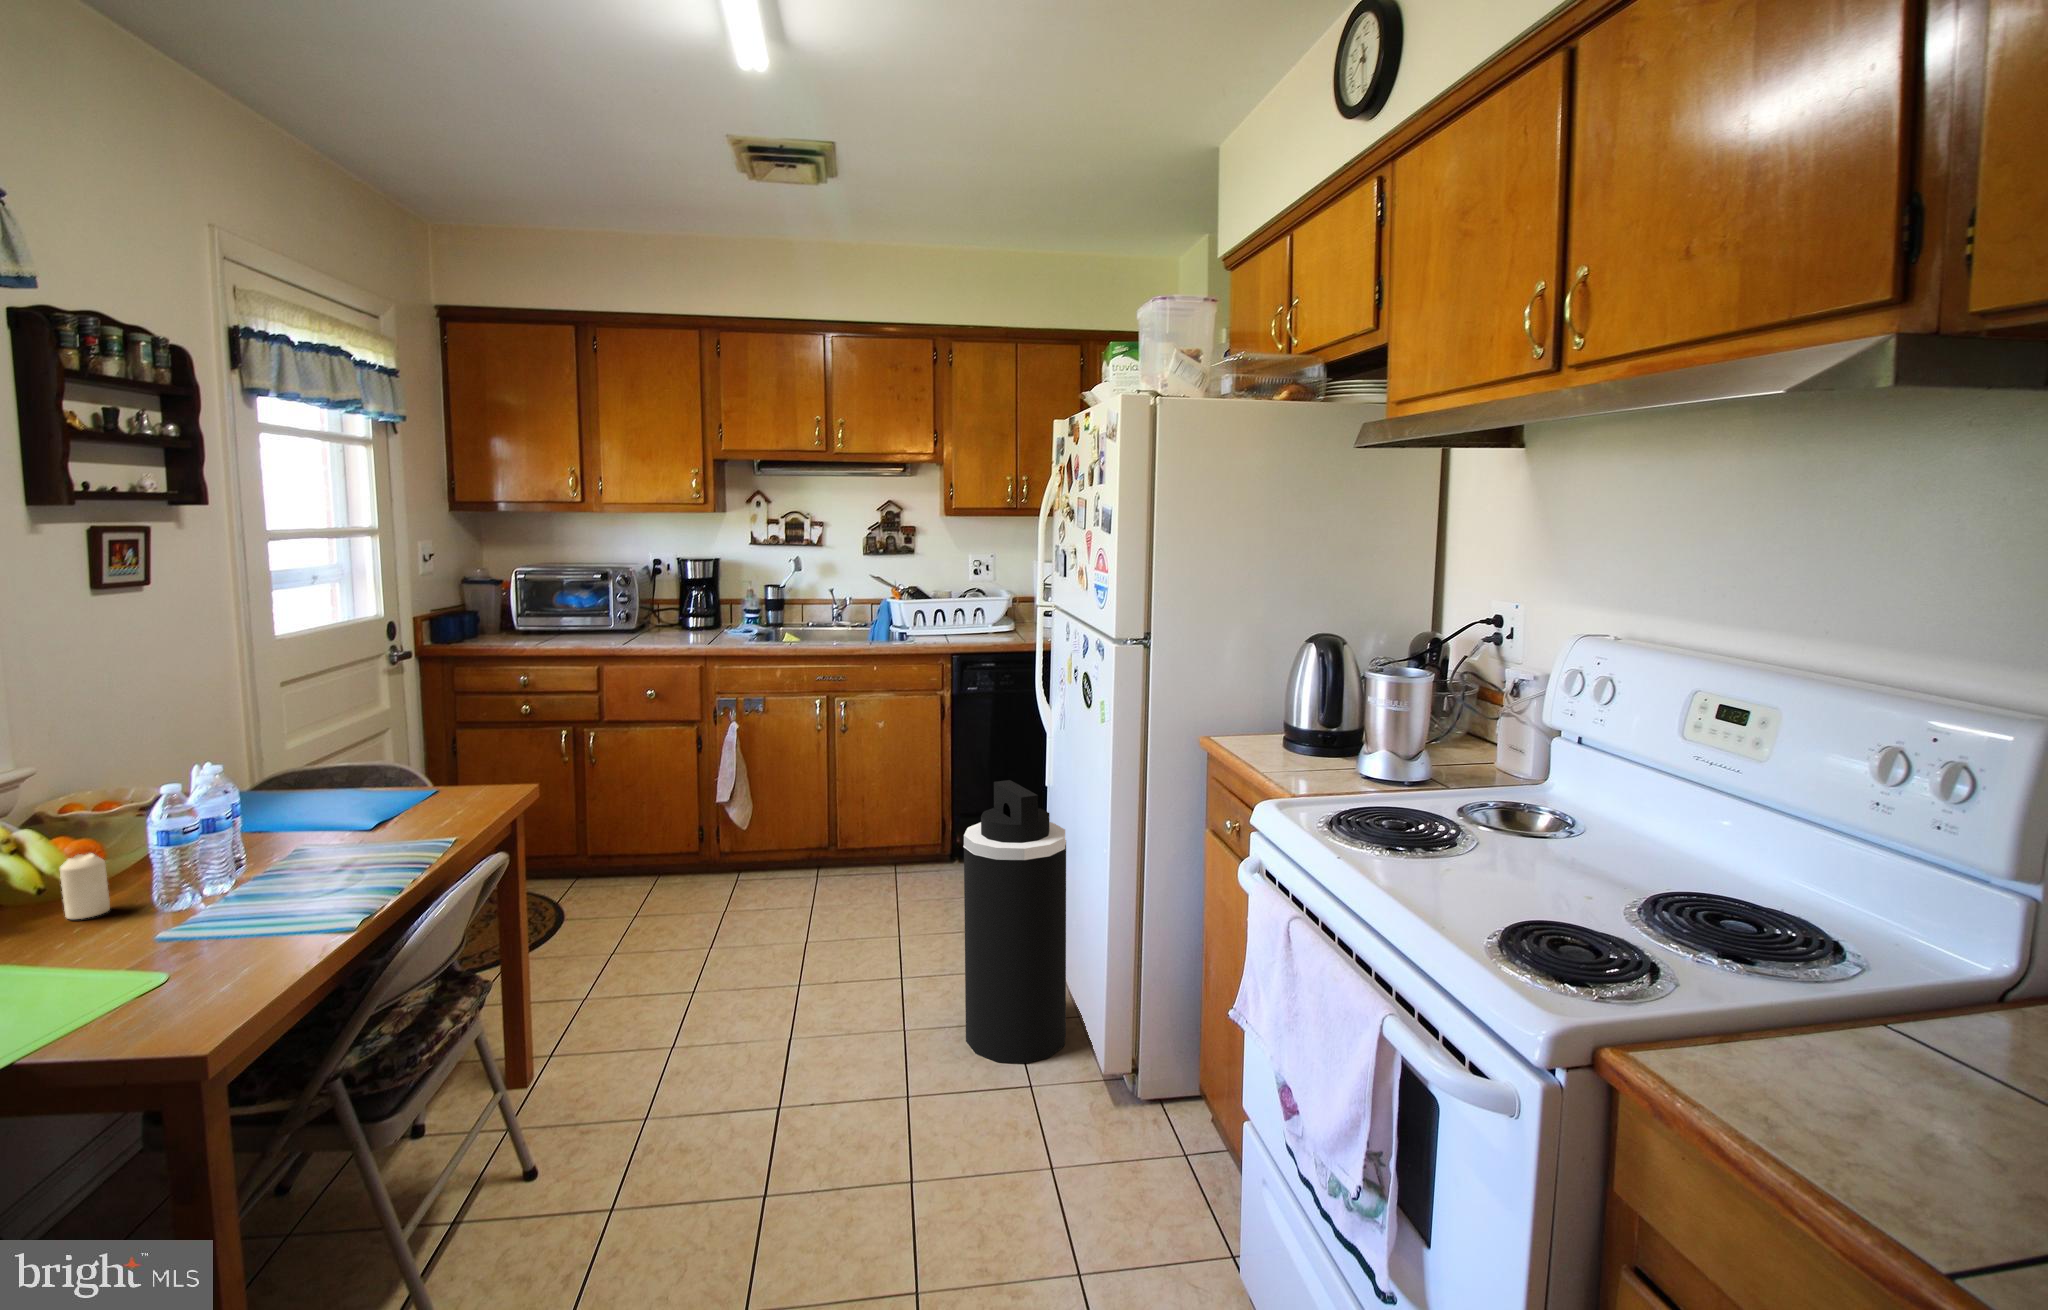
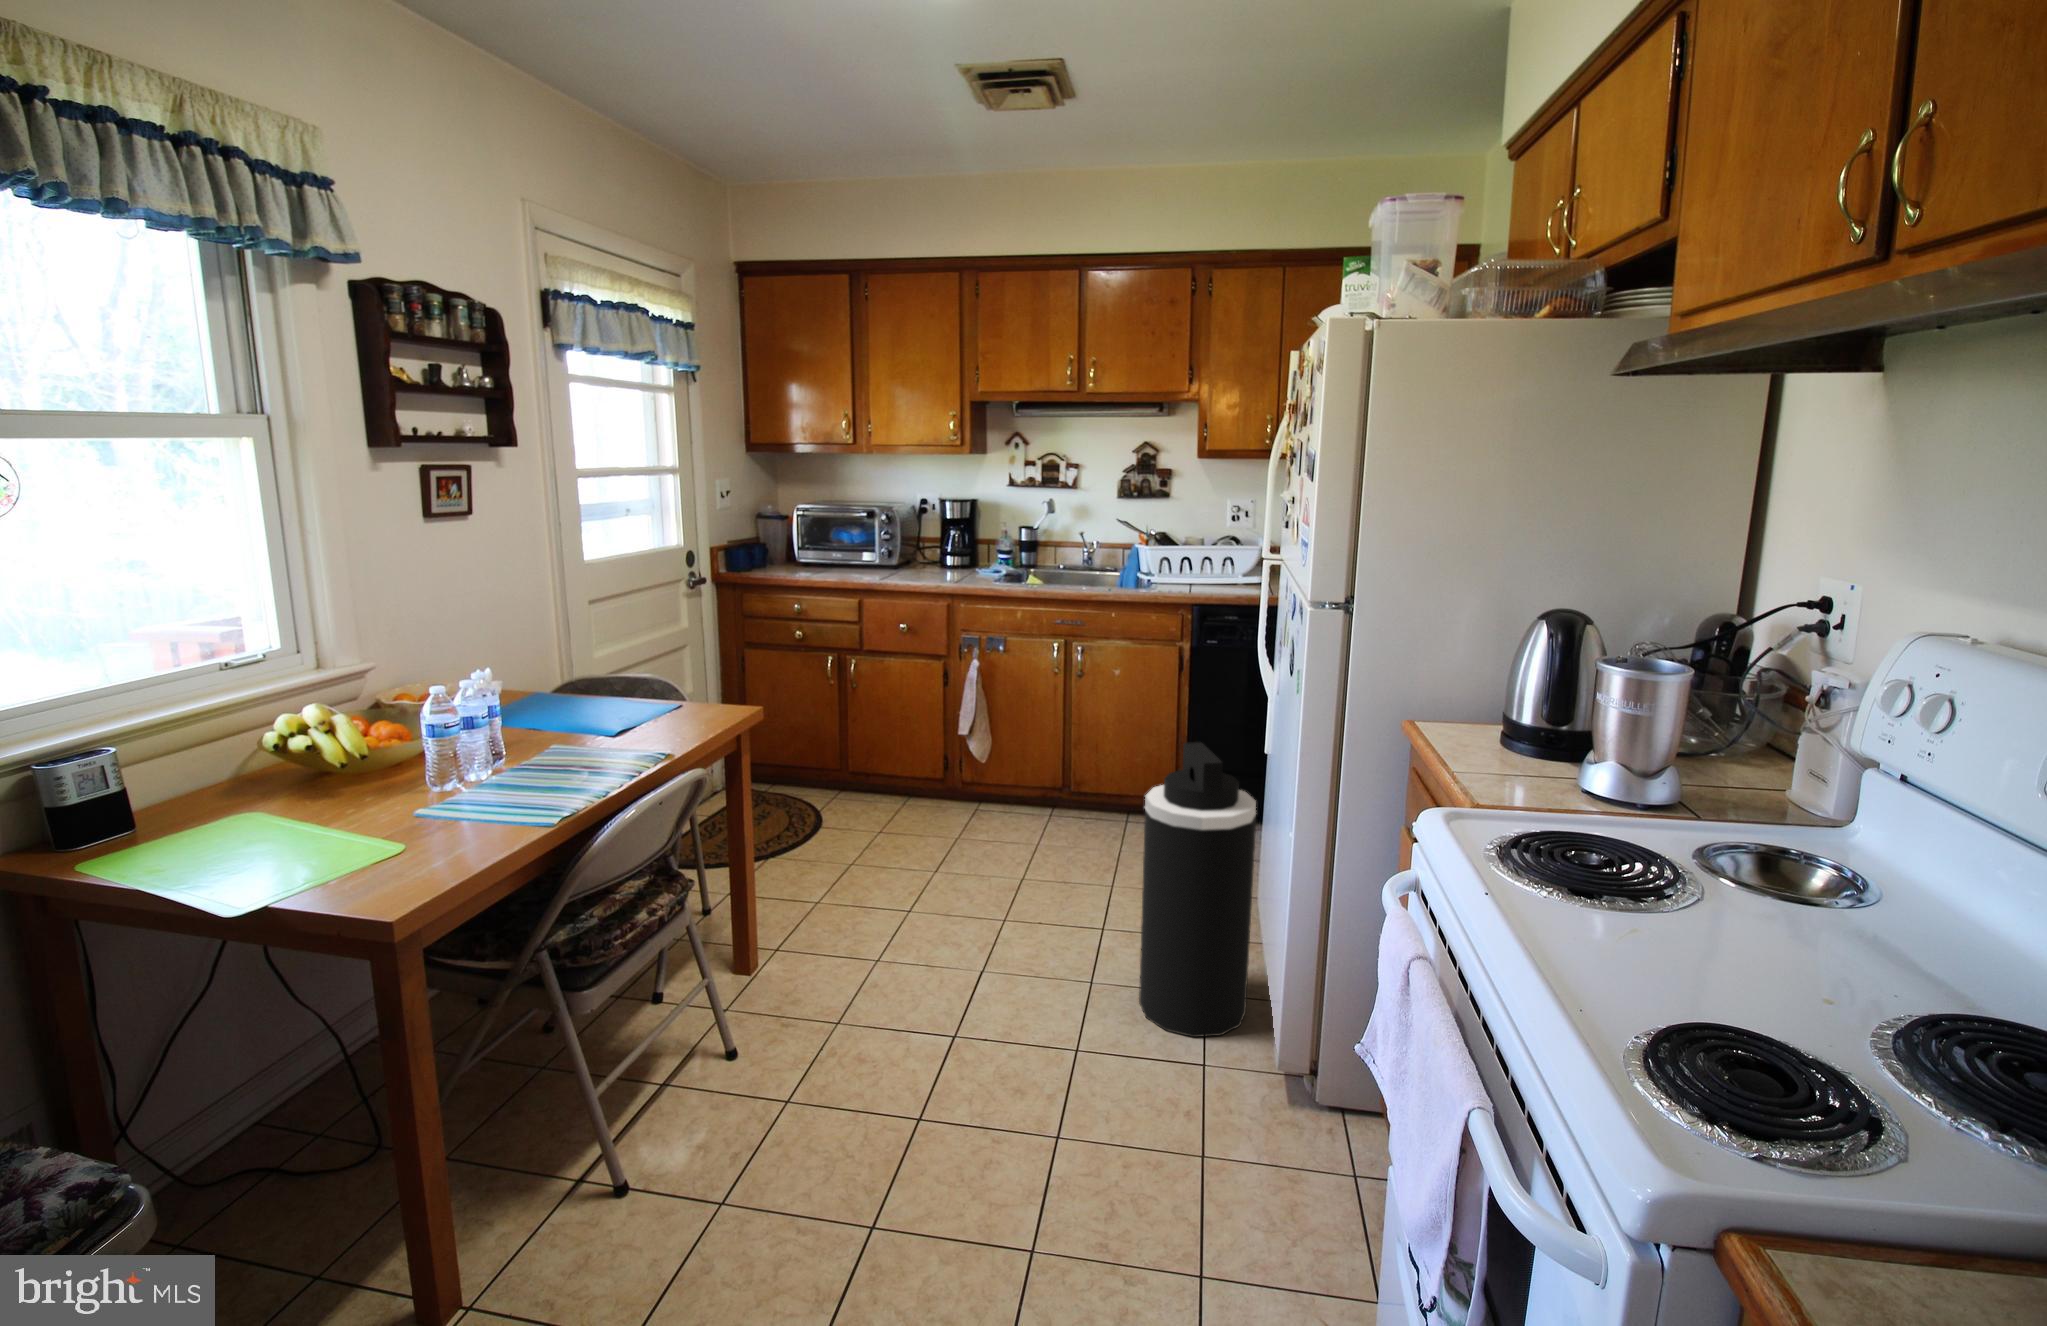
candle: present [60,853,110,919] -> none [350,741,388,794]

